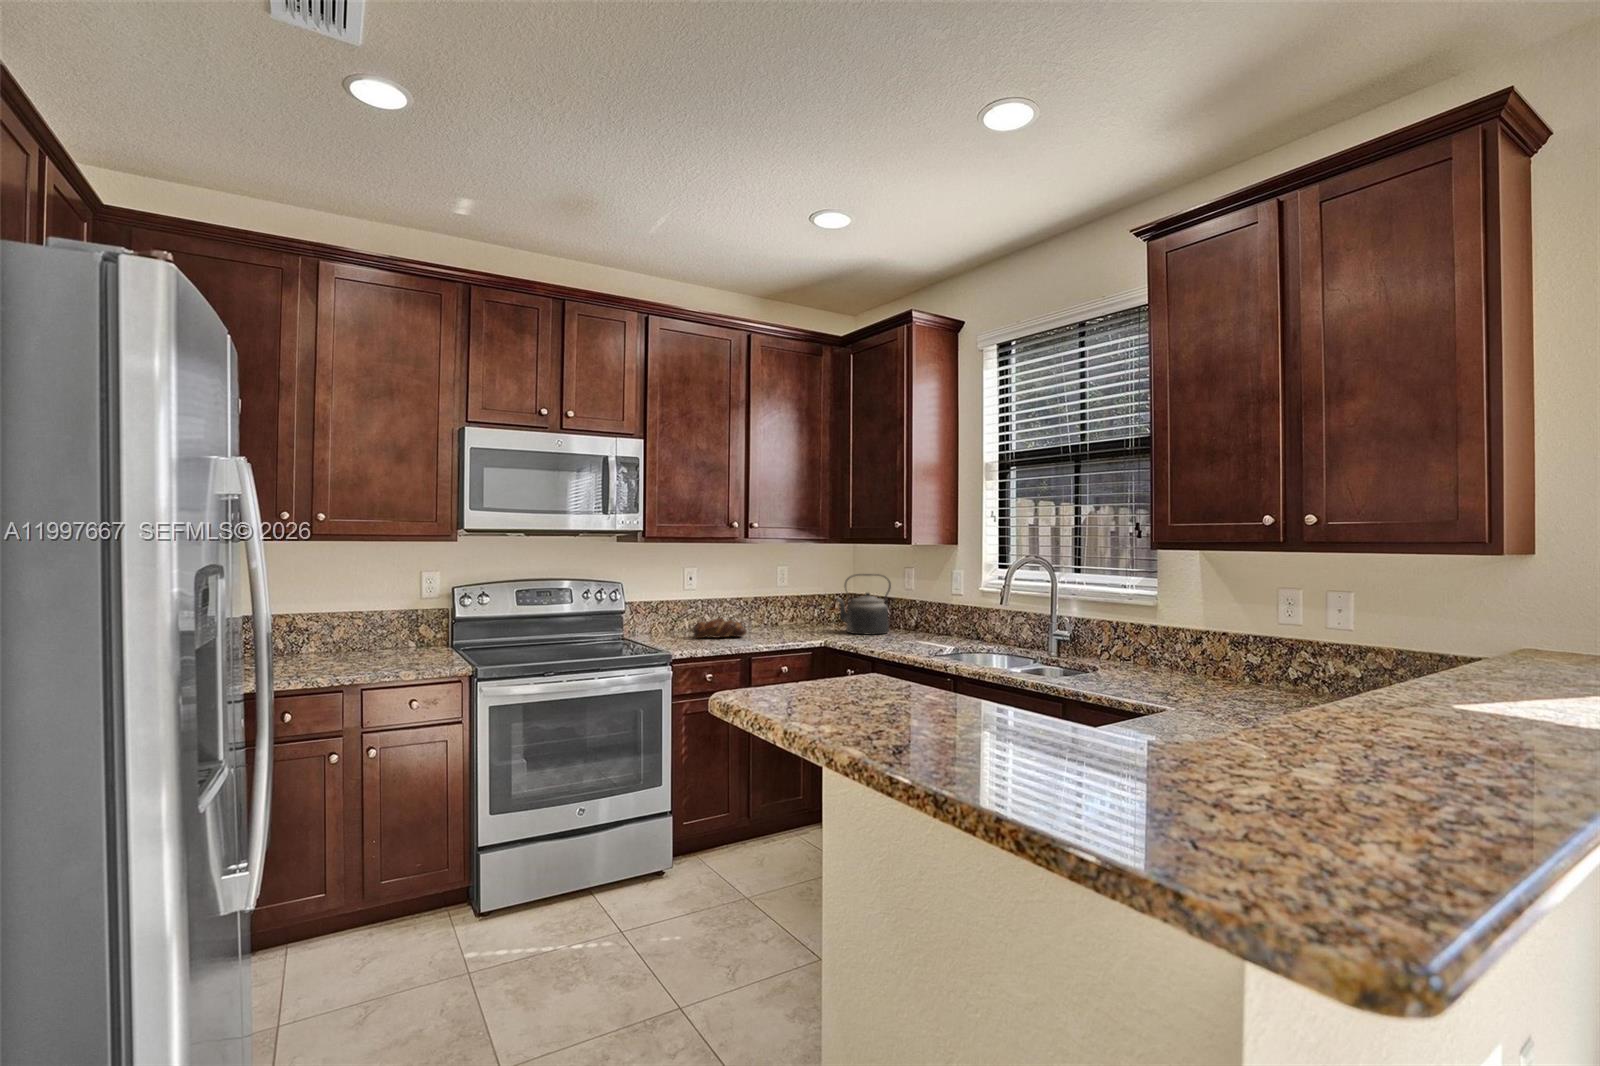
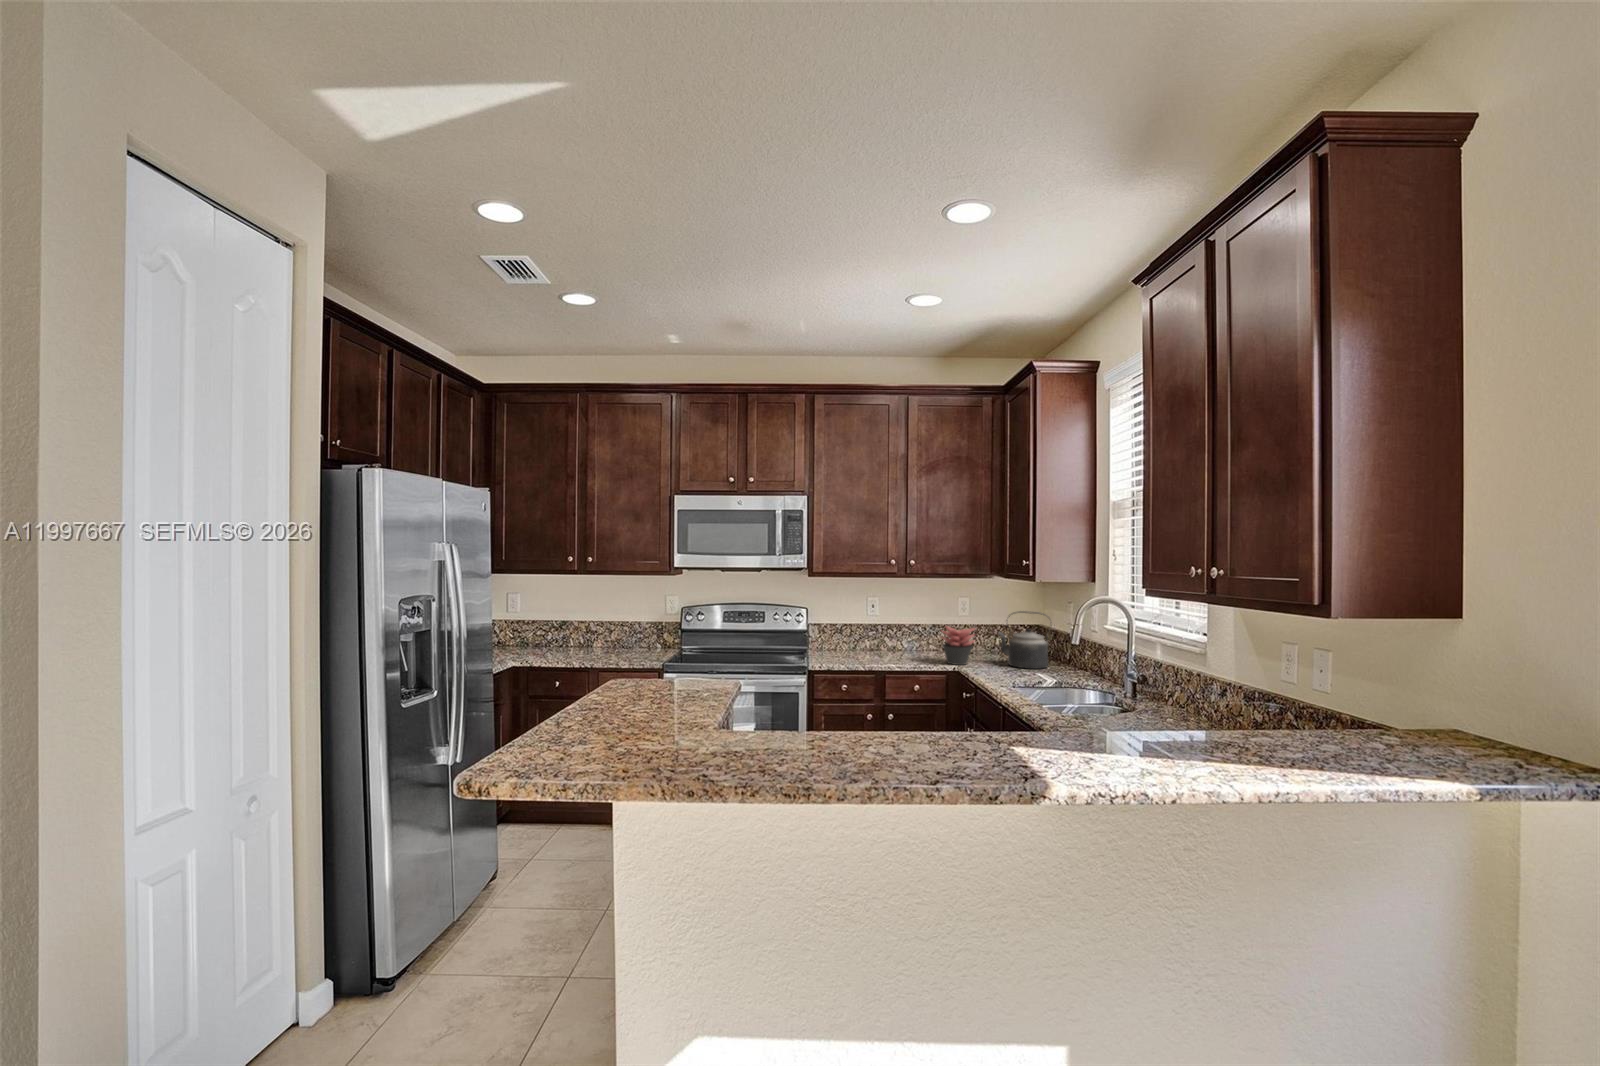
succulent plant: none [779,595,816,637] -> present [942,626,975,665]
bread loaf: present [693,618,747,638] -> none [866,642,910,660]

